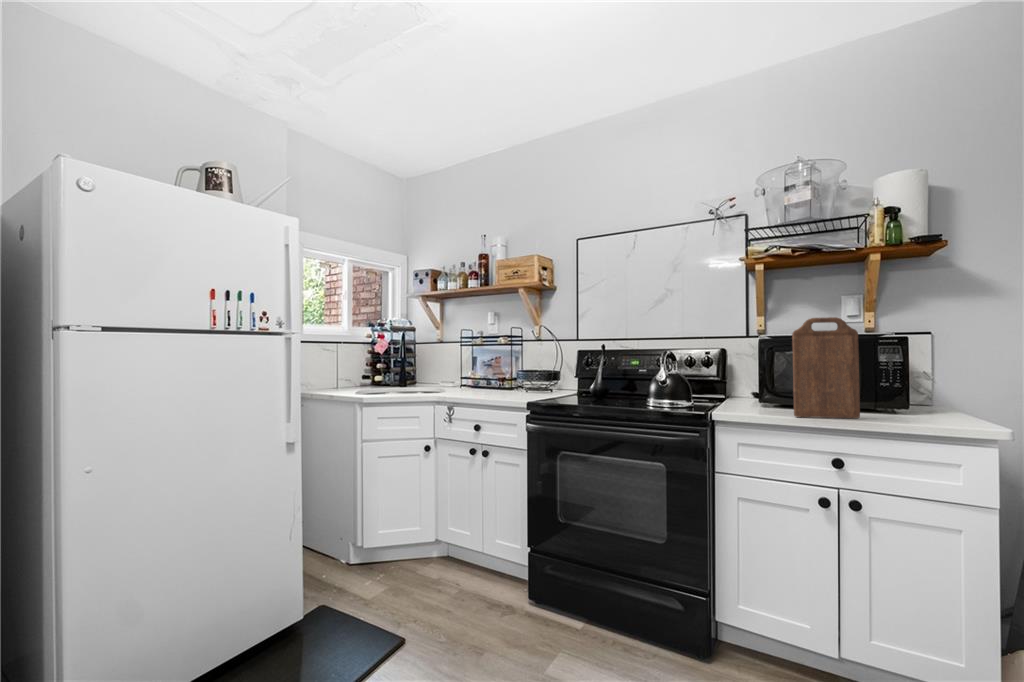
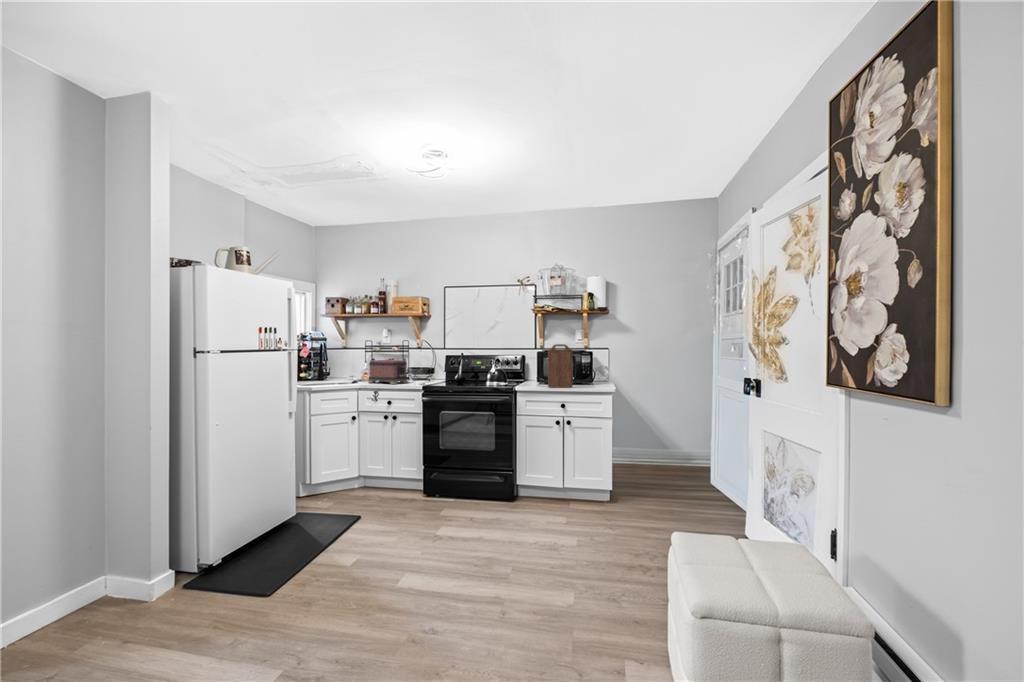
toaster: none [453,357,514,397] -> present [368,360,408,384]

